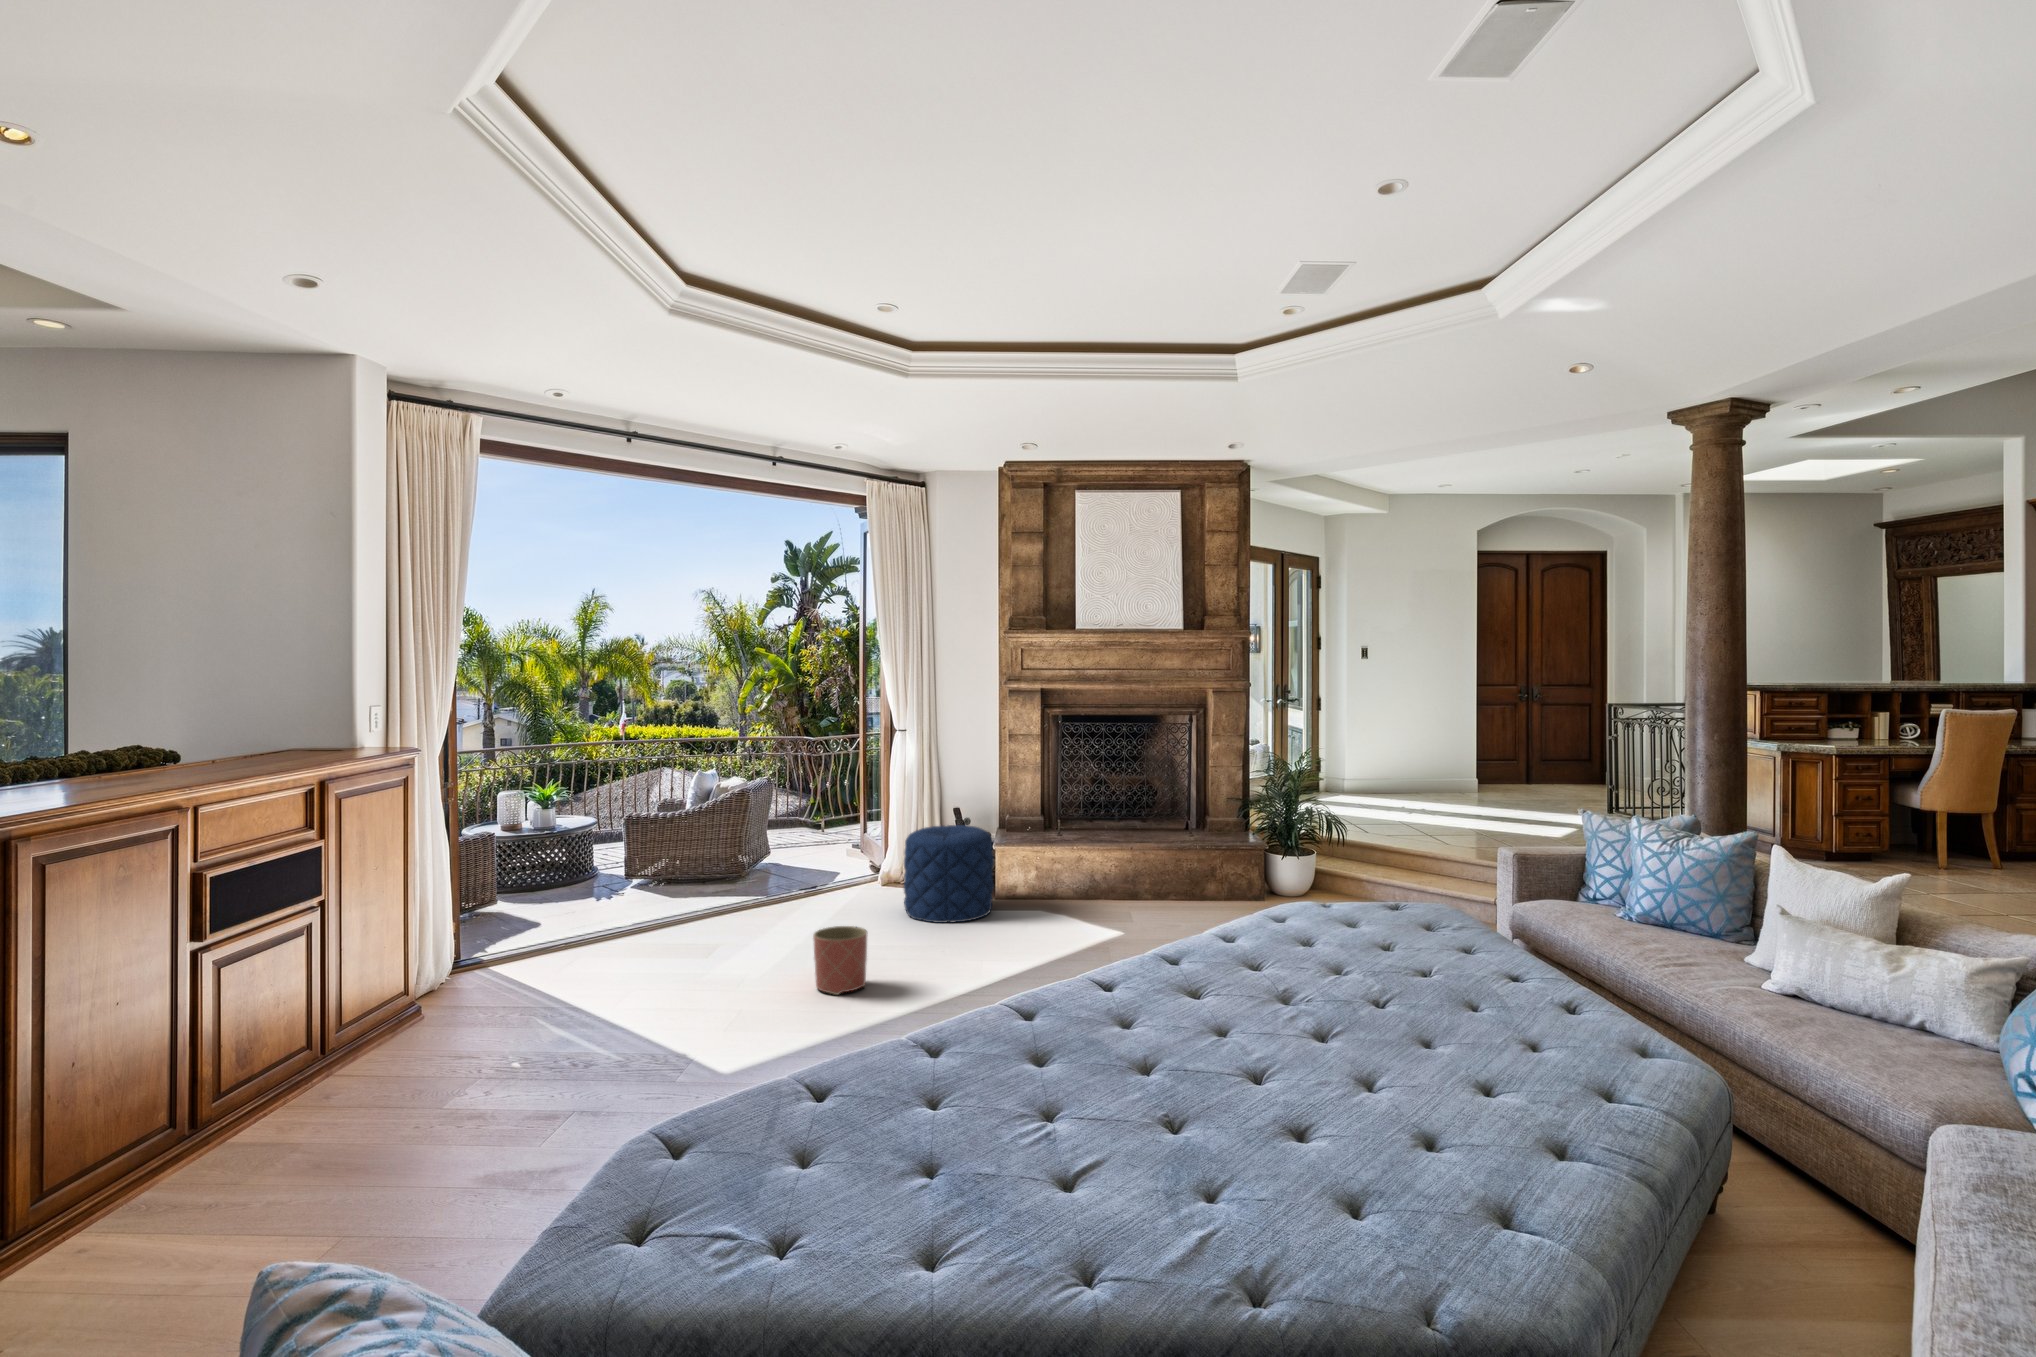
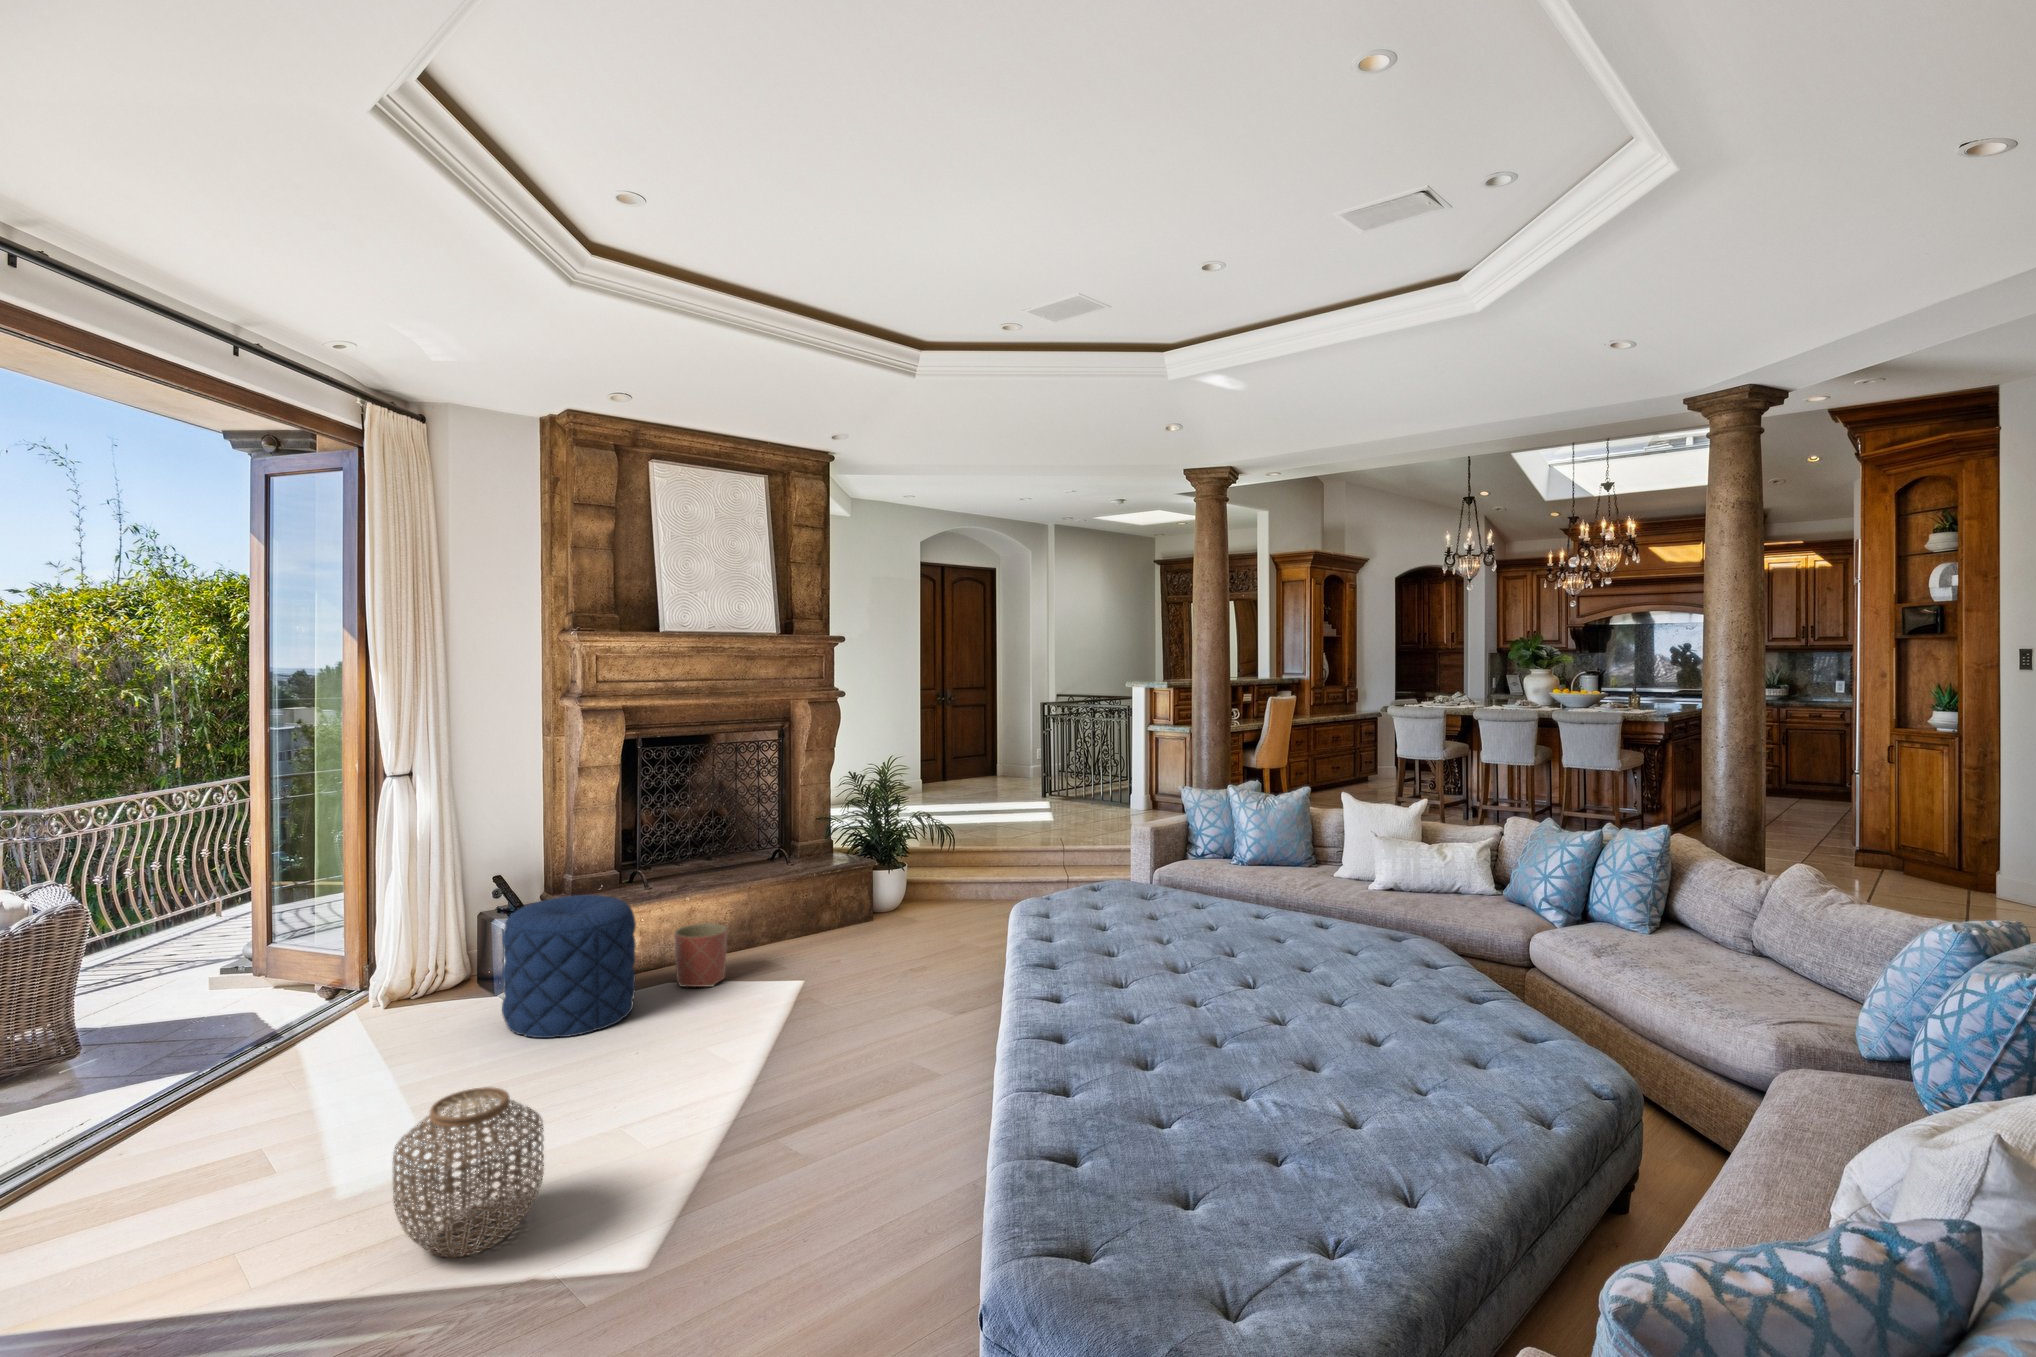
woven basket: none [684,906,768,1001] -> present [393,1087,544,1258]
planter: present [813,926,868,995] -> present [674,923,727,987]

